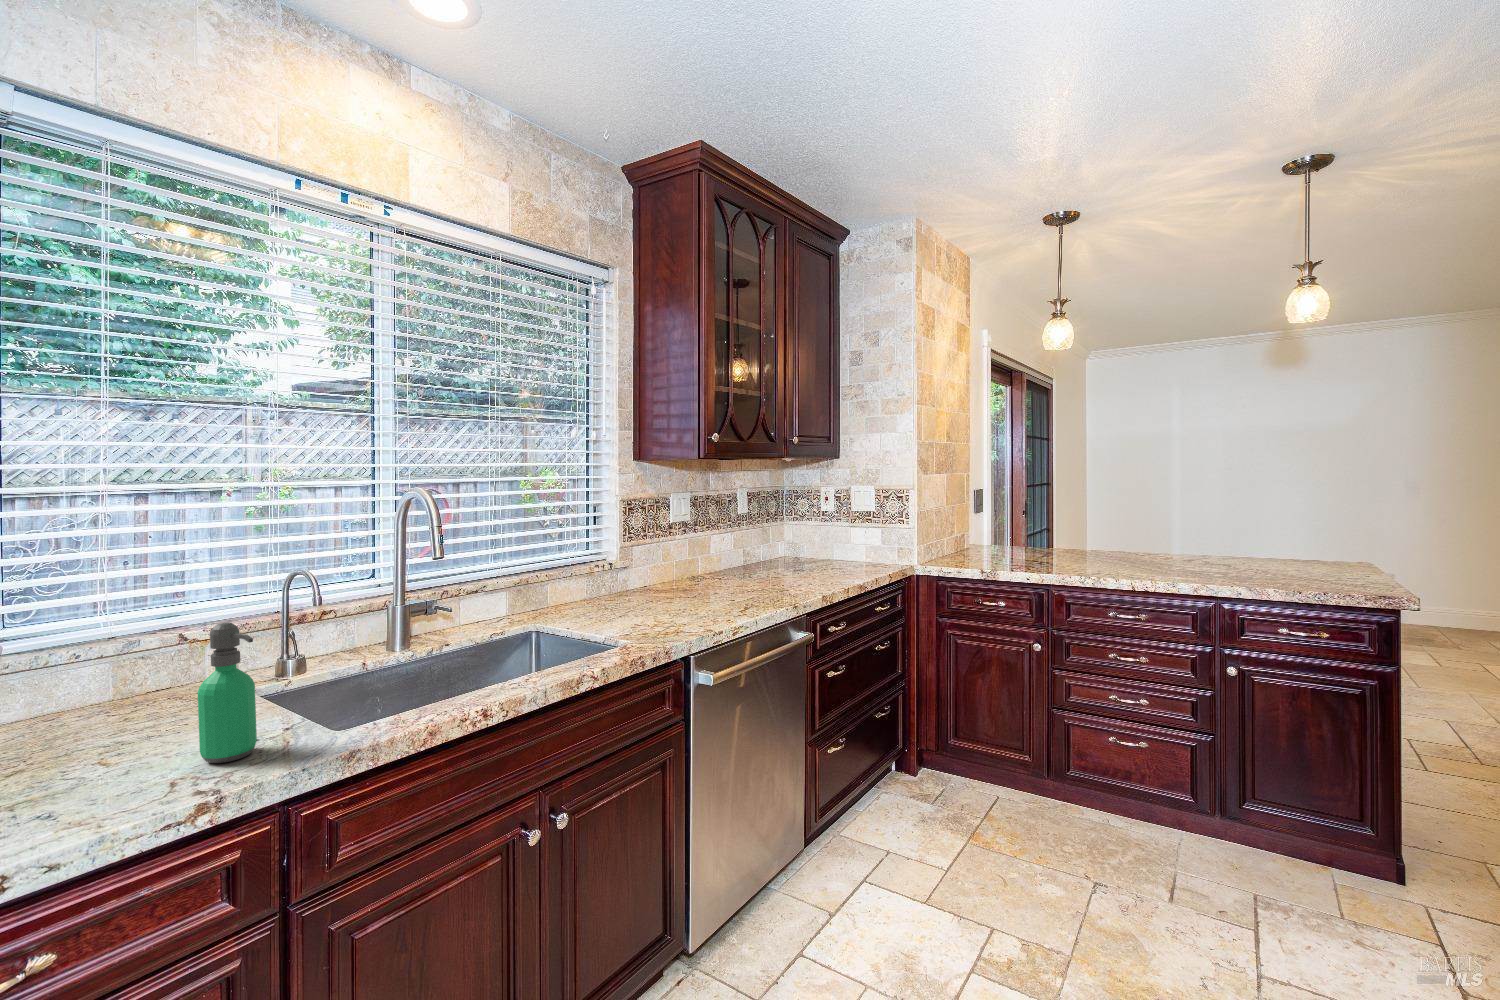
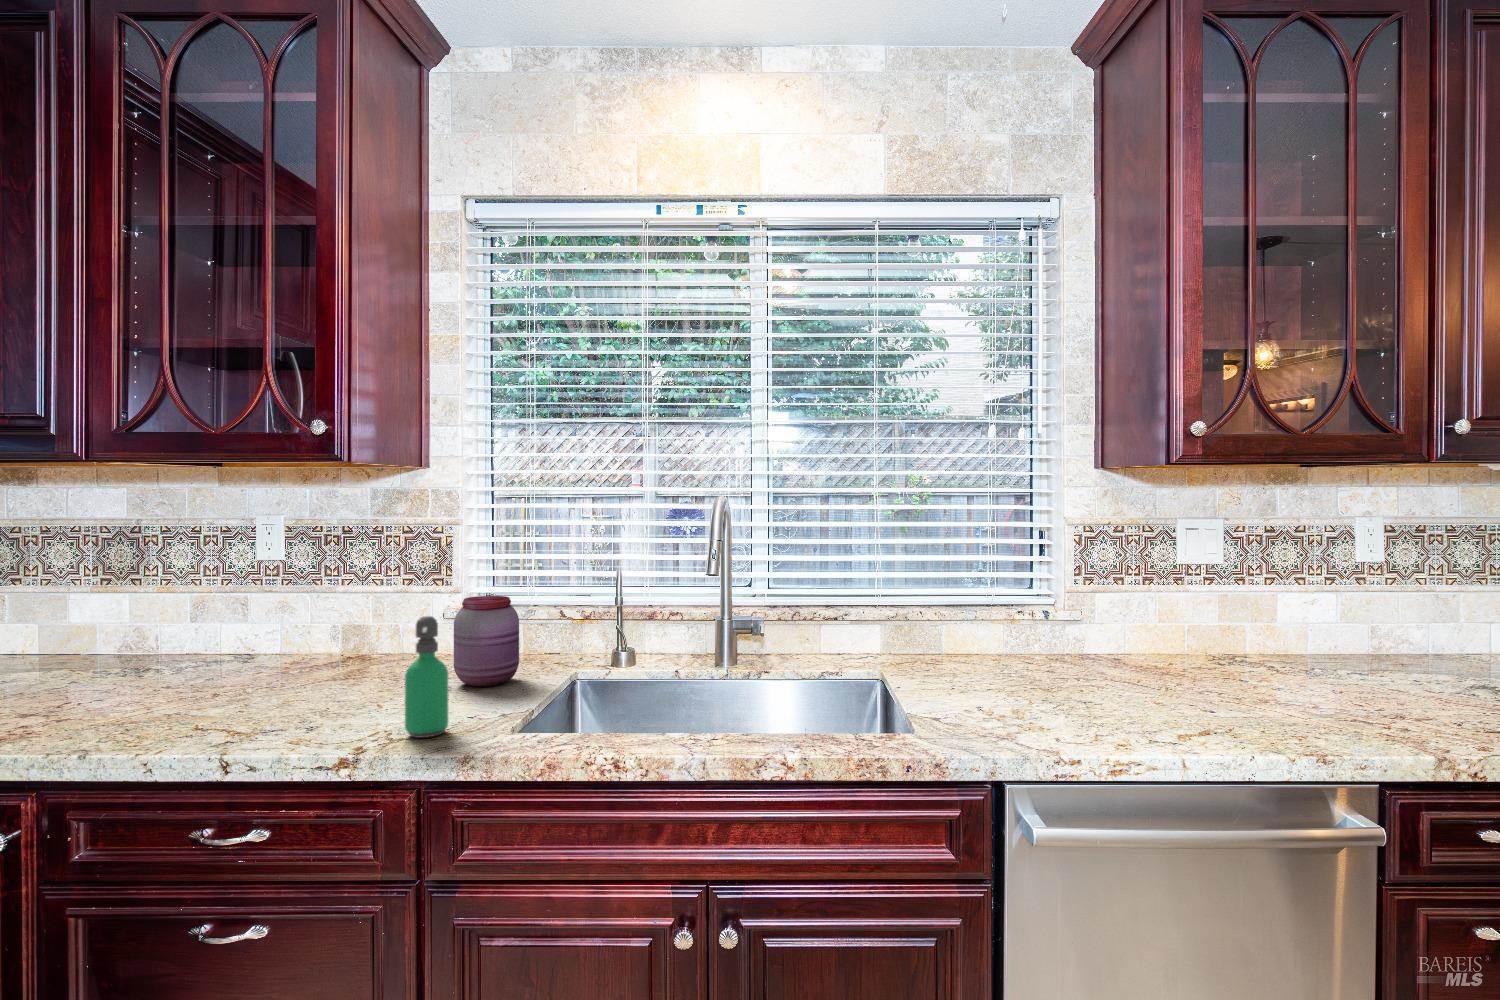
jar: none [81,604,183,718] -> present [454,596,519,686]

